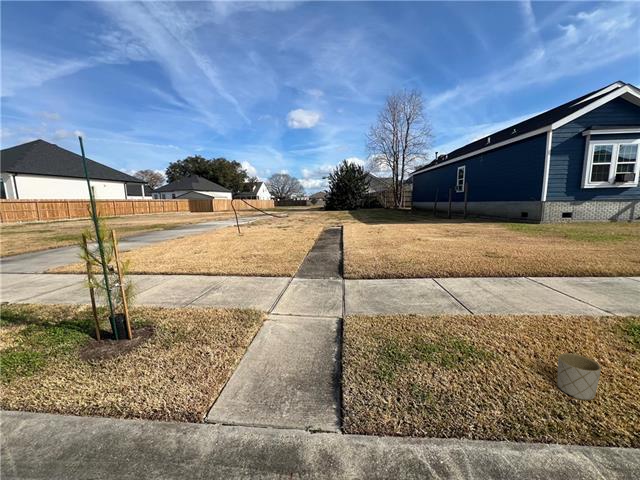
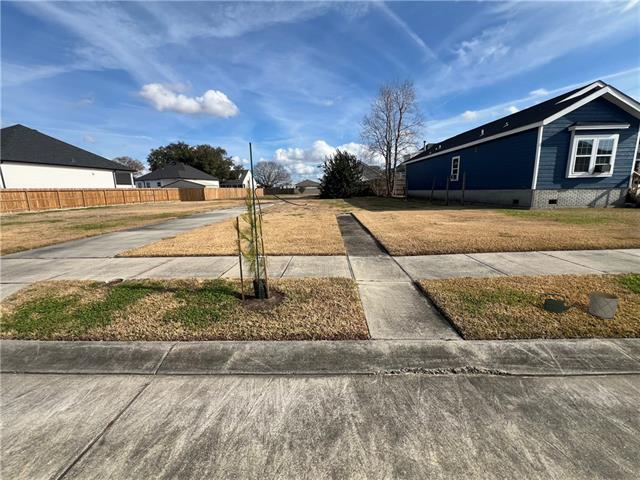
watering can: none [485,352,540,385] -> present [540,293,579,313]

